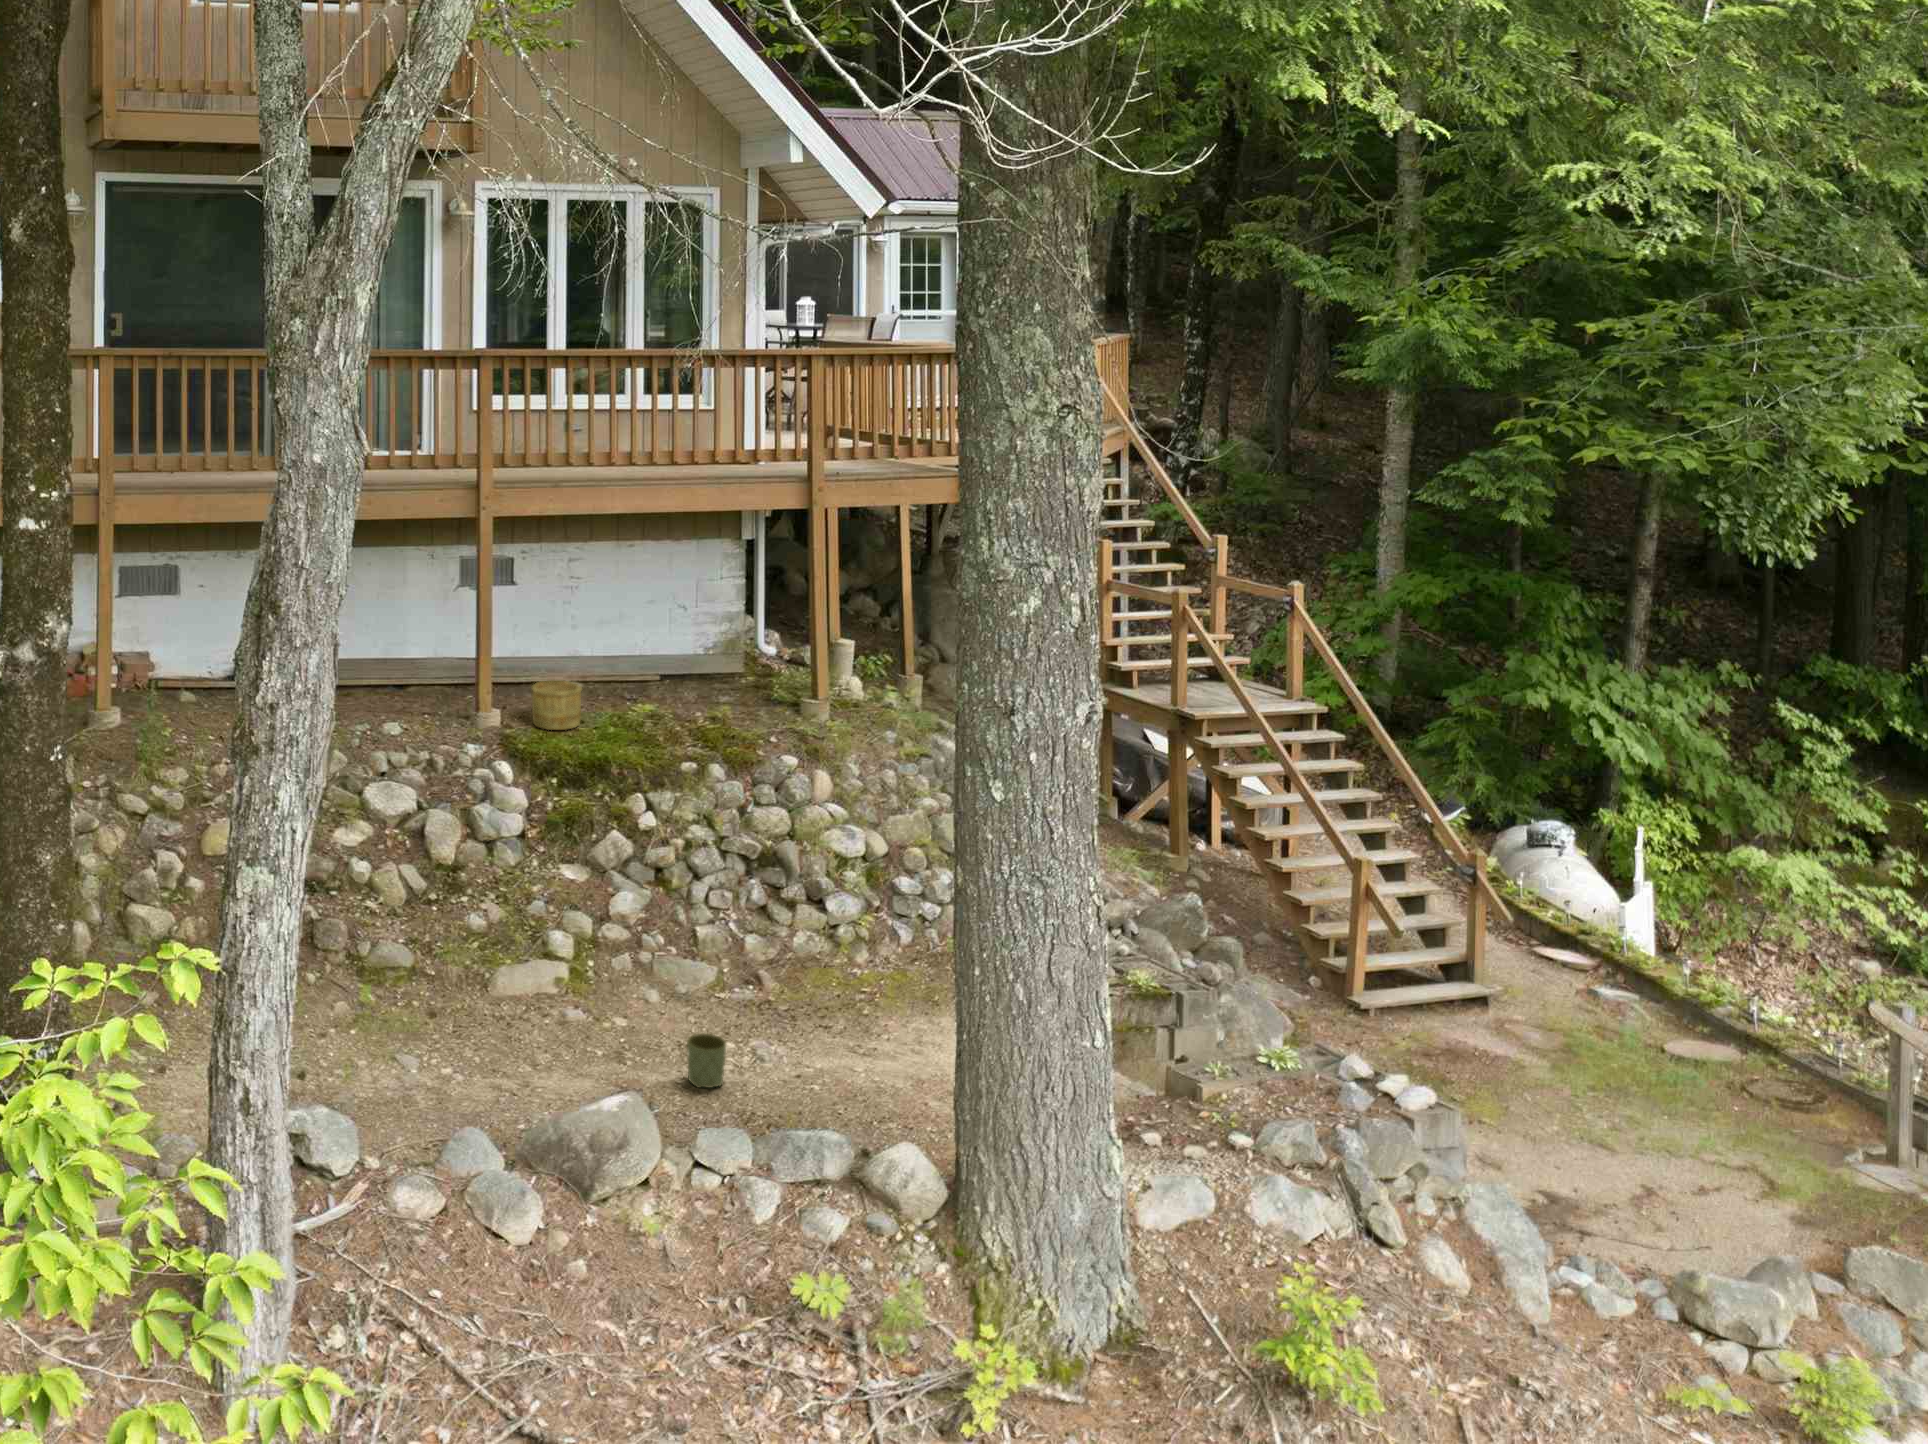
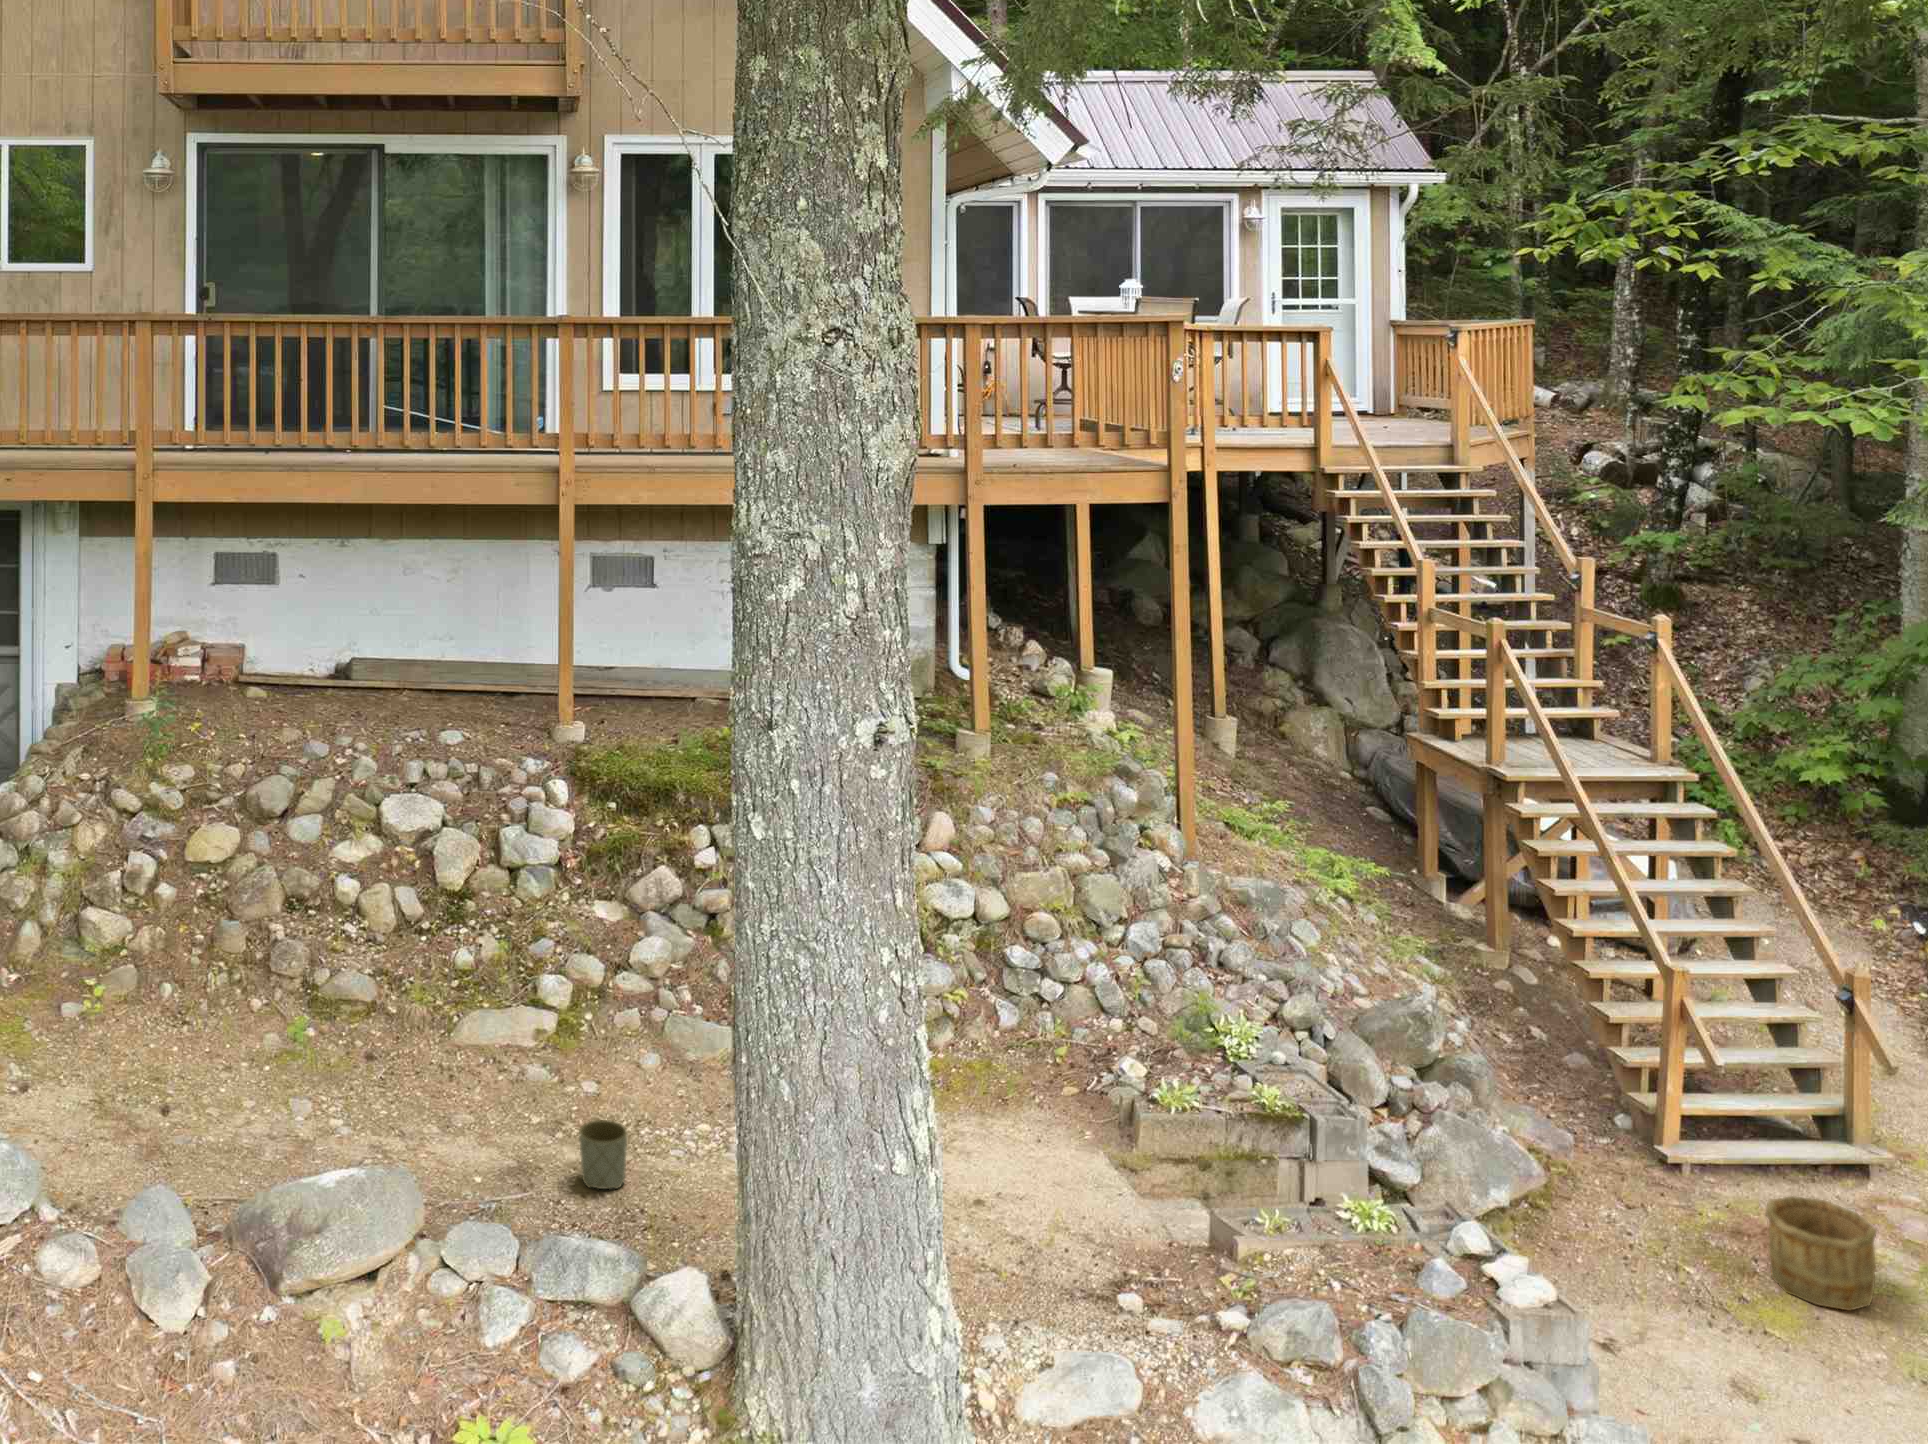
wooden bucket: present [532,680,582,730] -> present [1765,1196,1877,1311]

